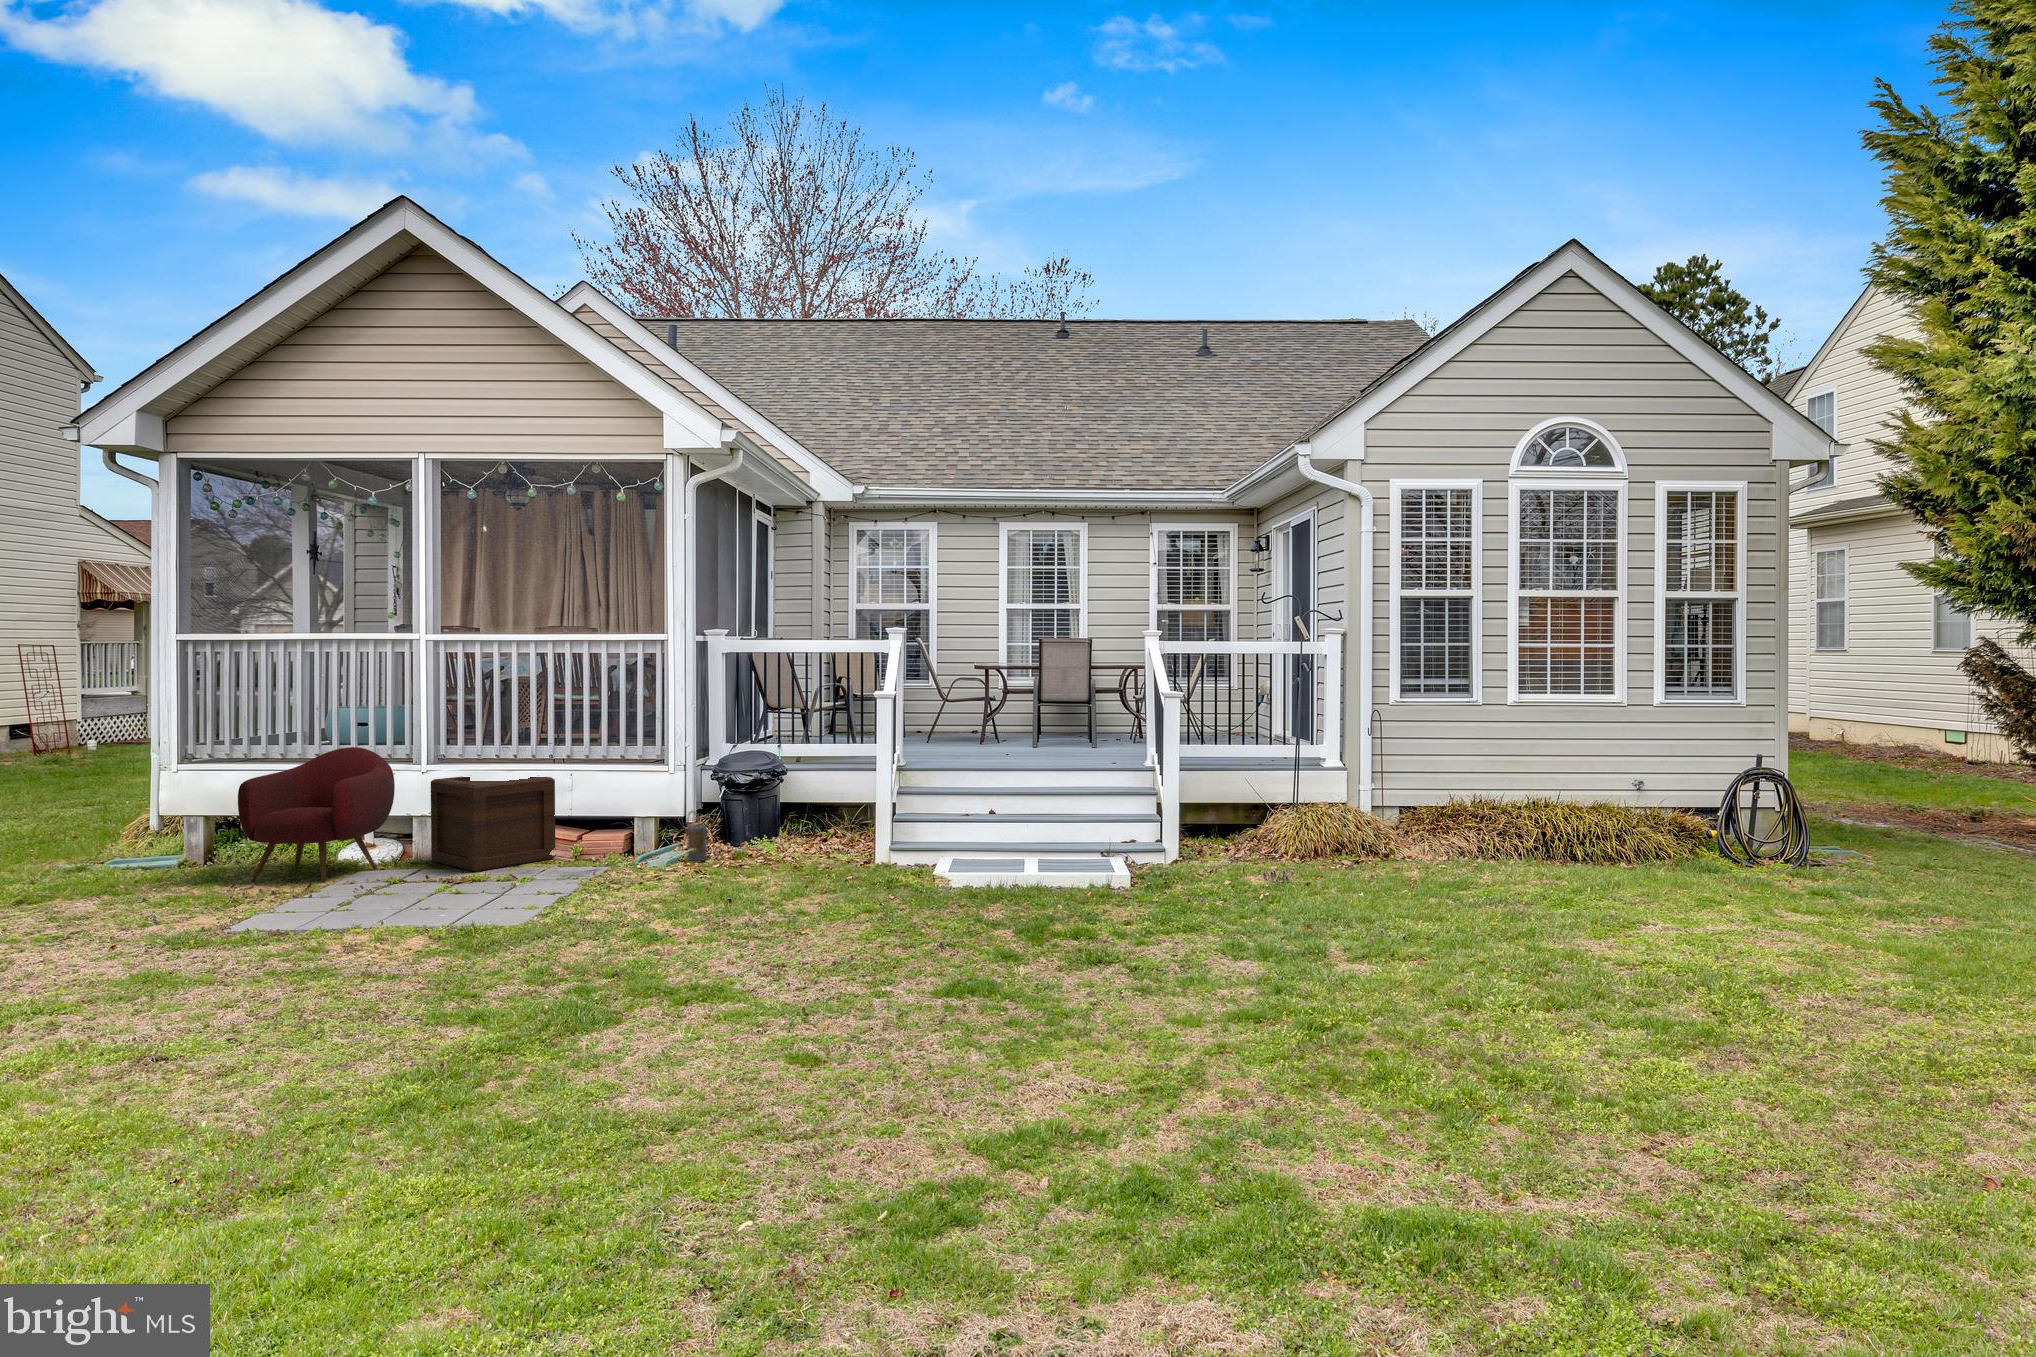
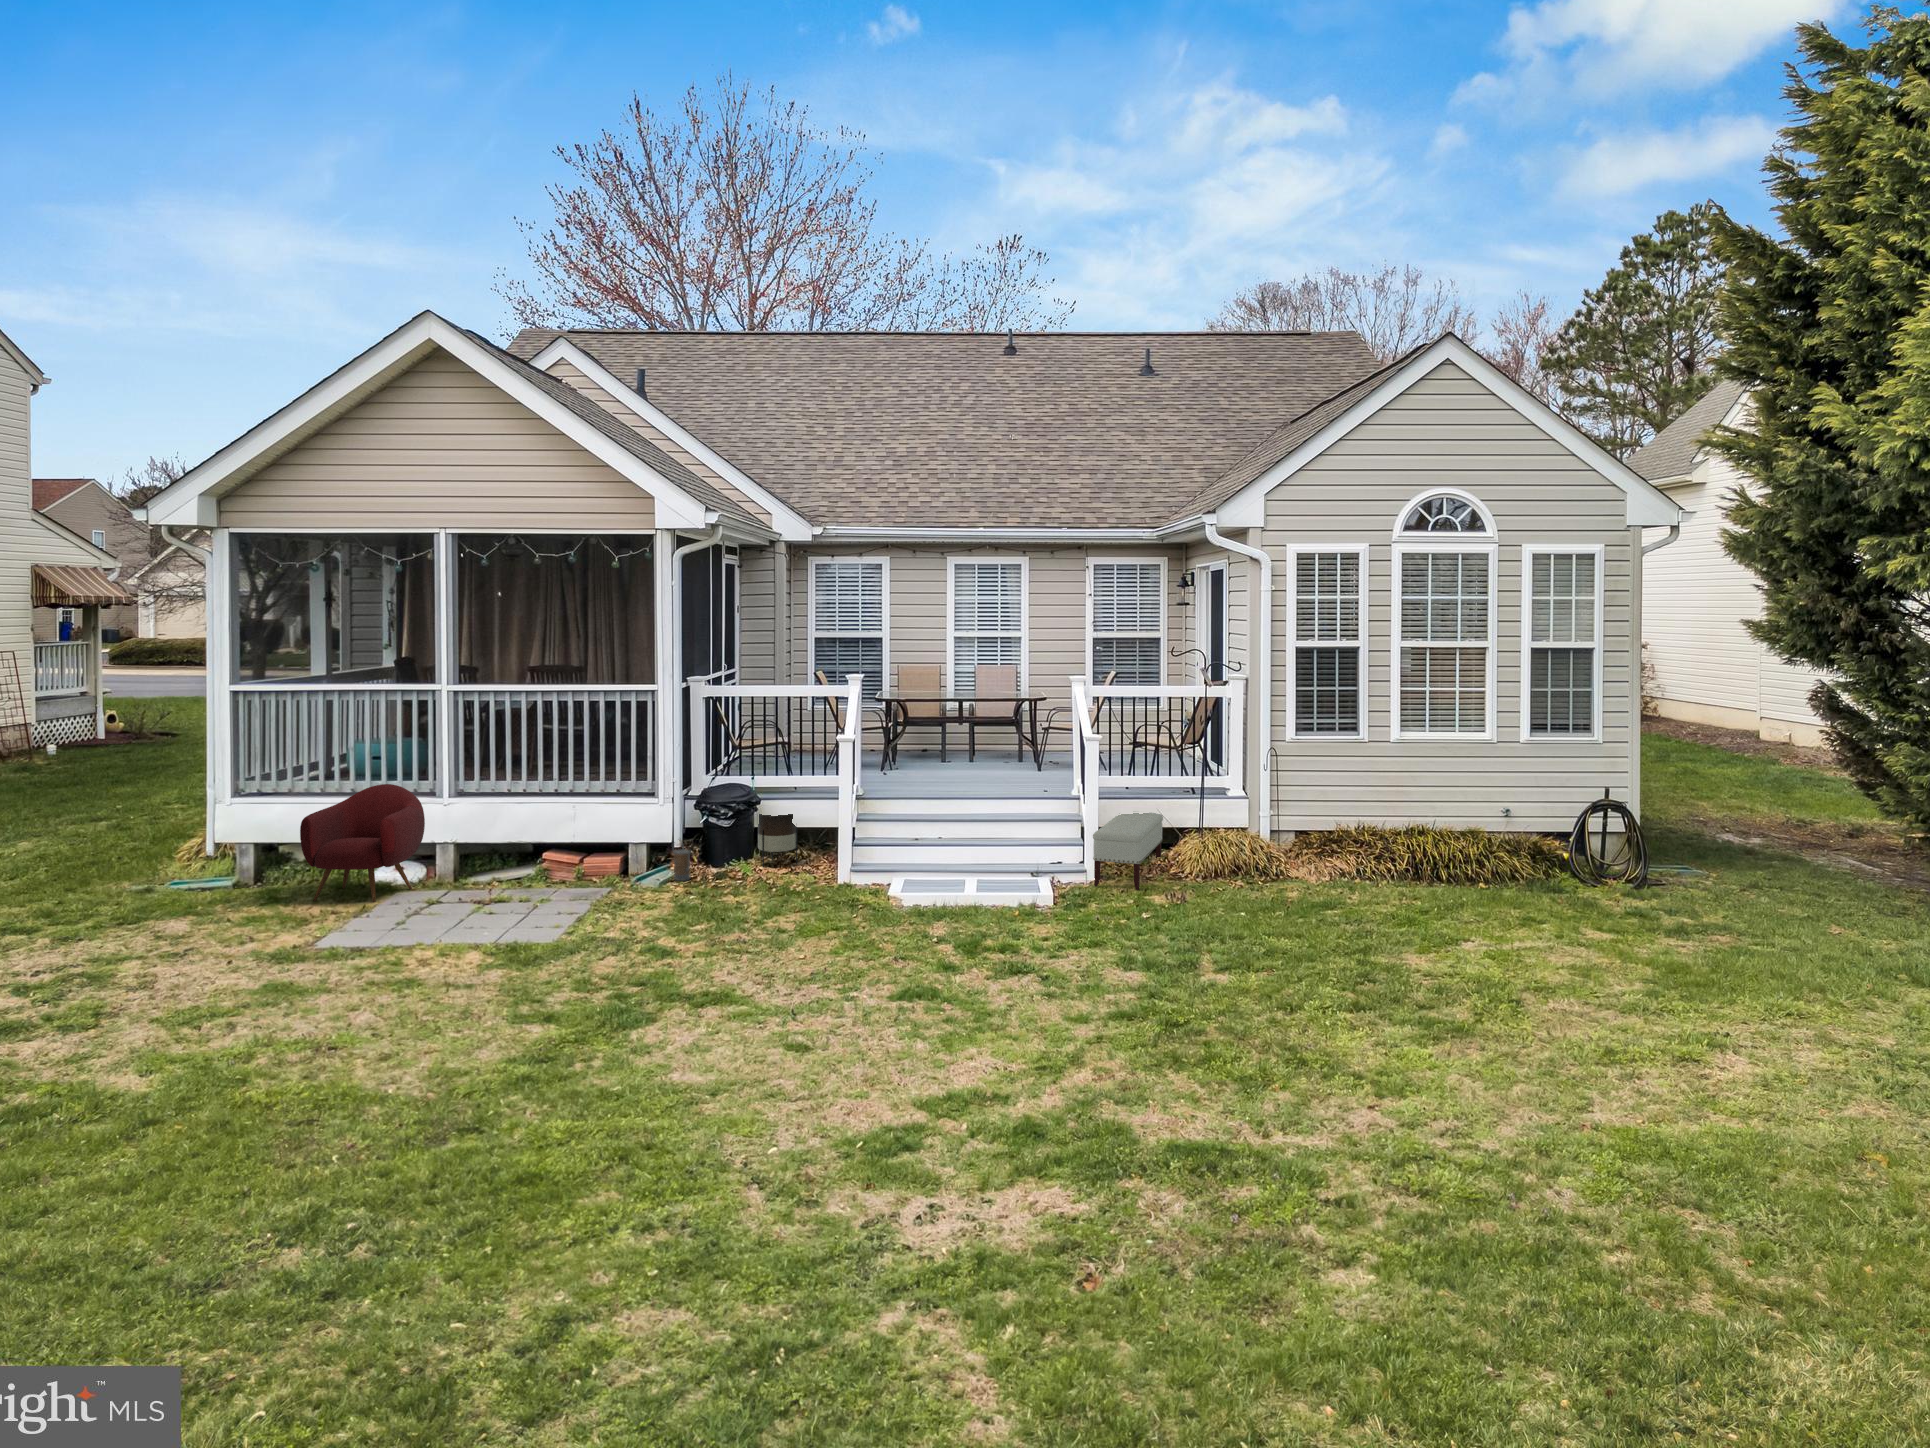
wooden crate: present [431,777,555,872] -> none [454,802,560,892]
planter: none [788,783,833,848] -> present [758,814,797,867]
bench: none [1175,785,1250,870] -> present [1093,813,1163,890]

